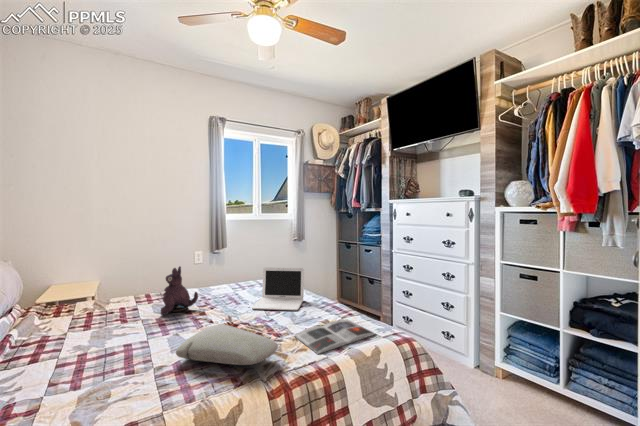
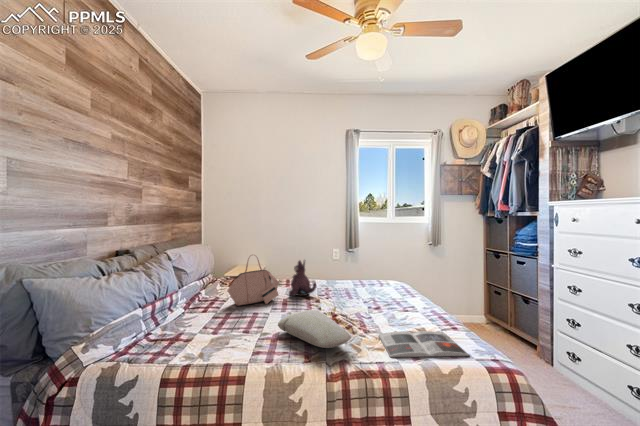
handbag: none [65,267,150,343] -> present [227,258,279,306]
laptop: present [252,267,304,310] -> none [357,268,412,314]

